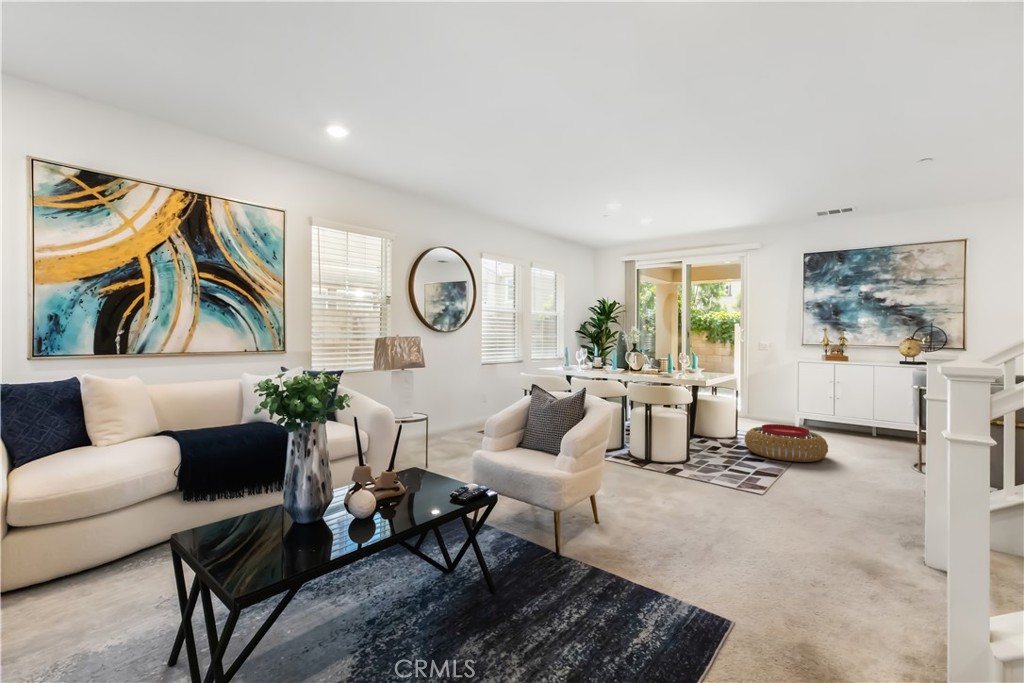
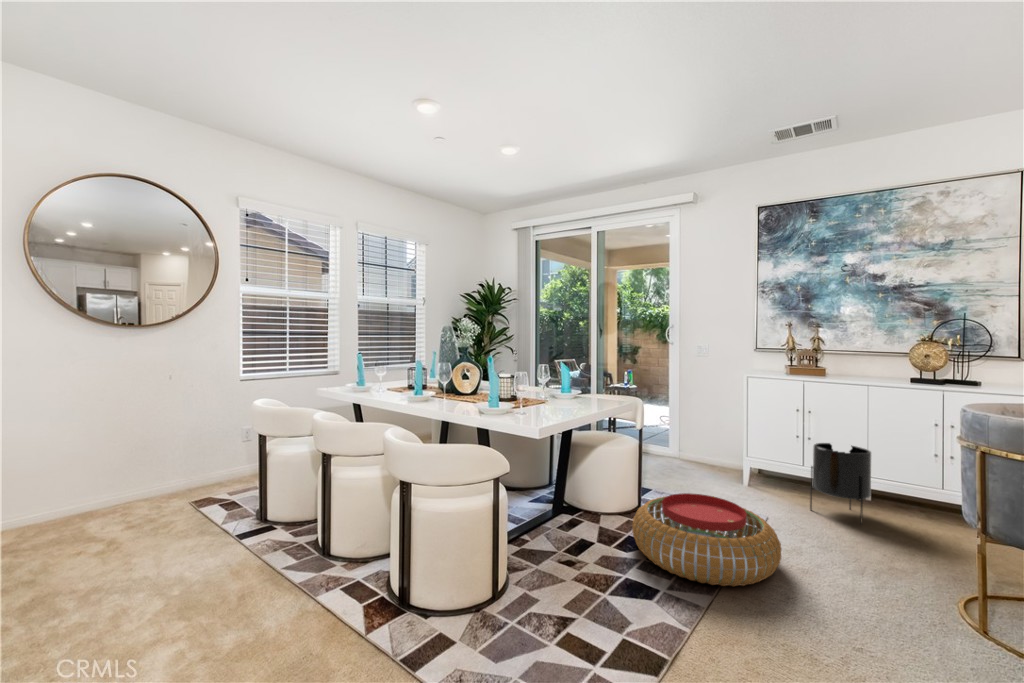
planter: none [840,401,876,445] -> present [810,443,871,525]

